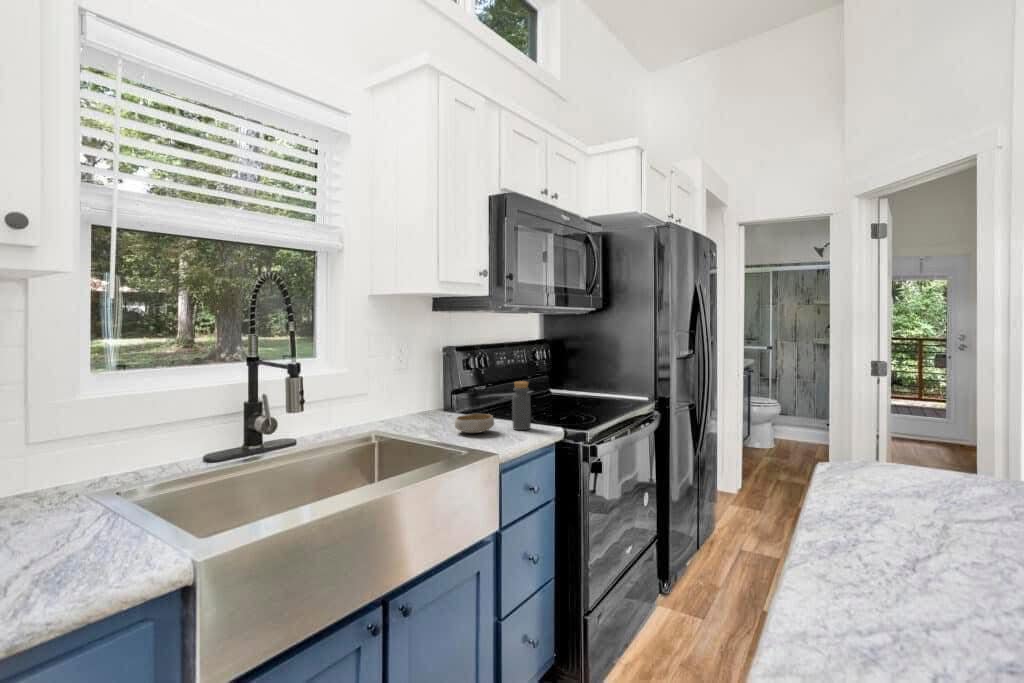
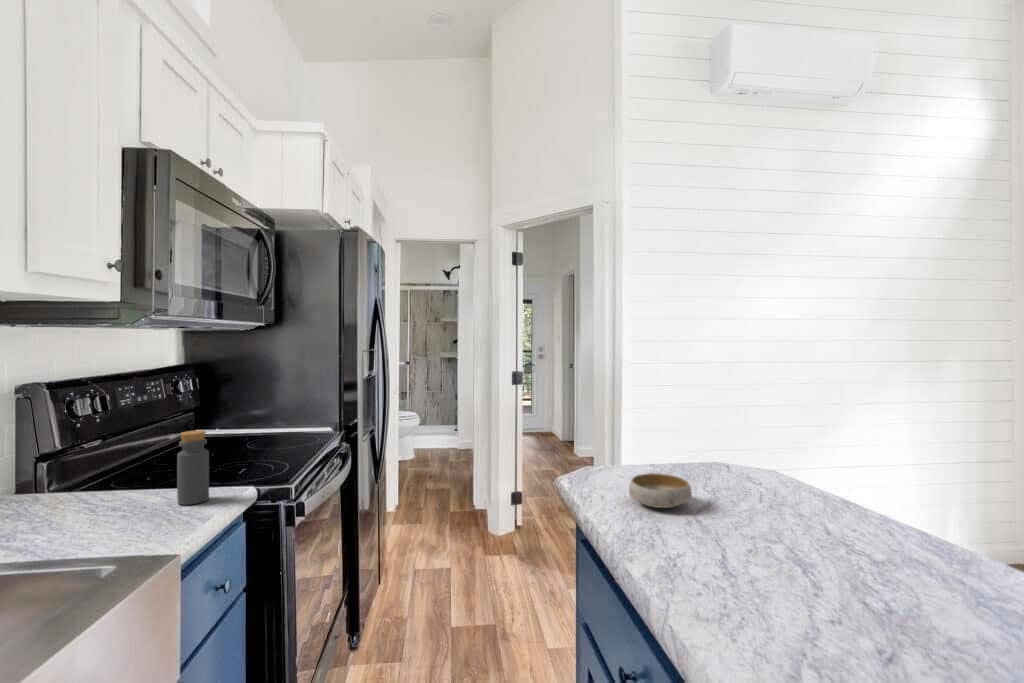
bowl: present [455,414,494,433] -> present [629,473,692,508]

